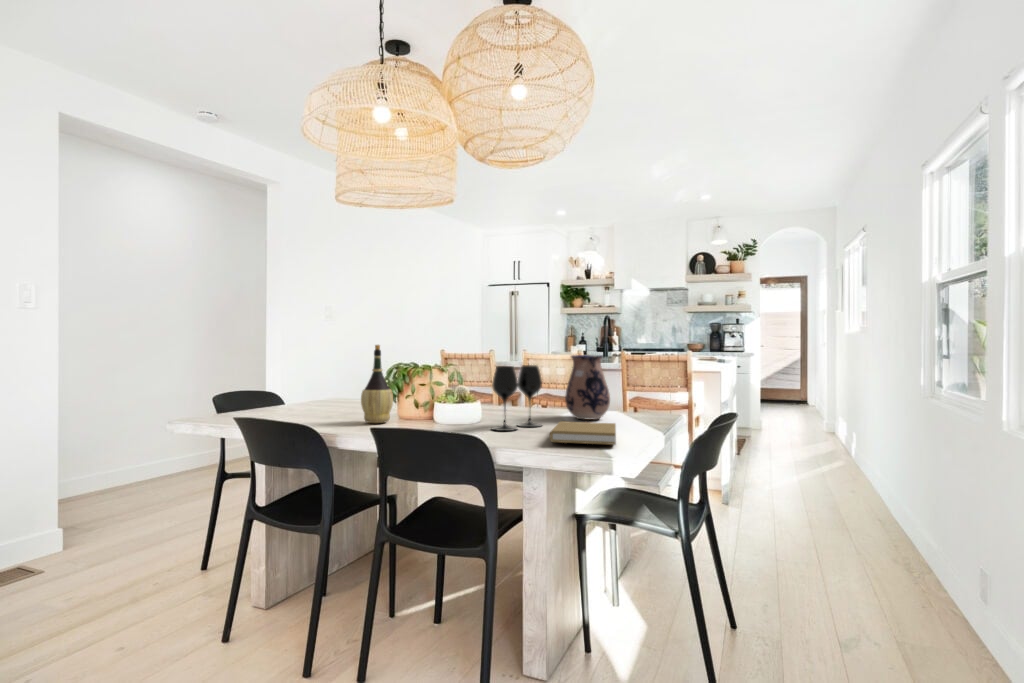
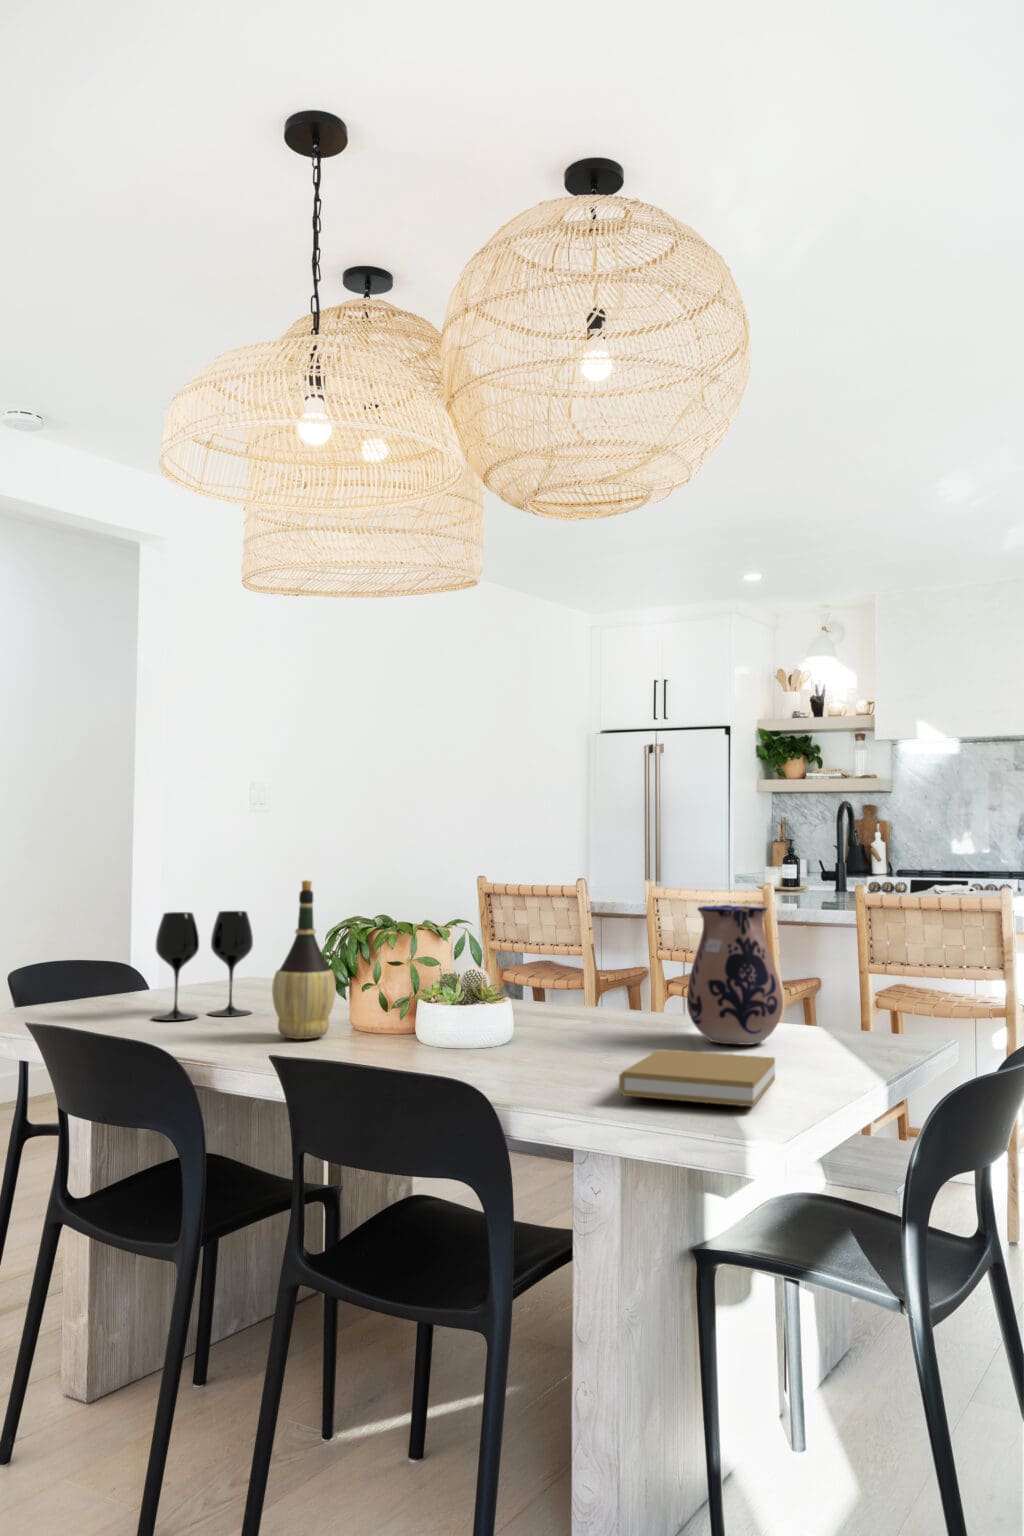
wine glass: present [492,365,542,431] -> present [153,911,253,1021]

